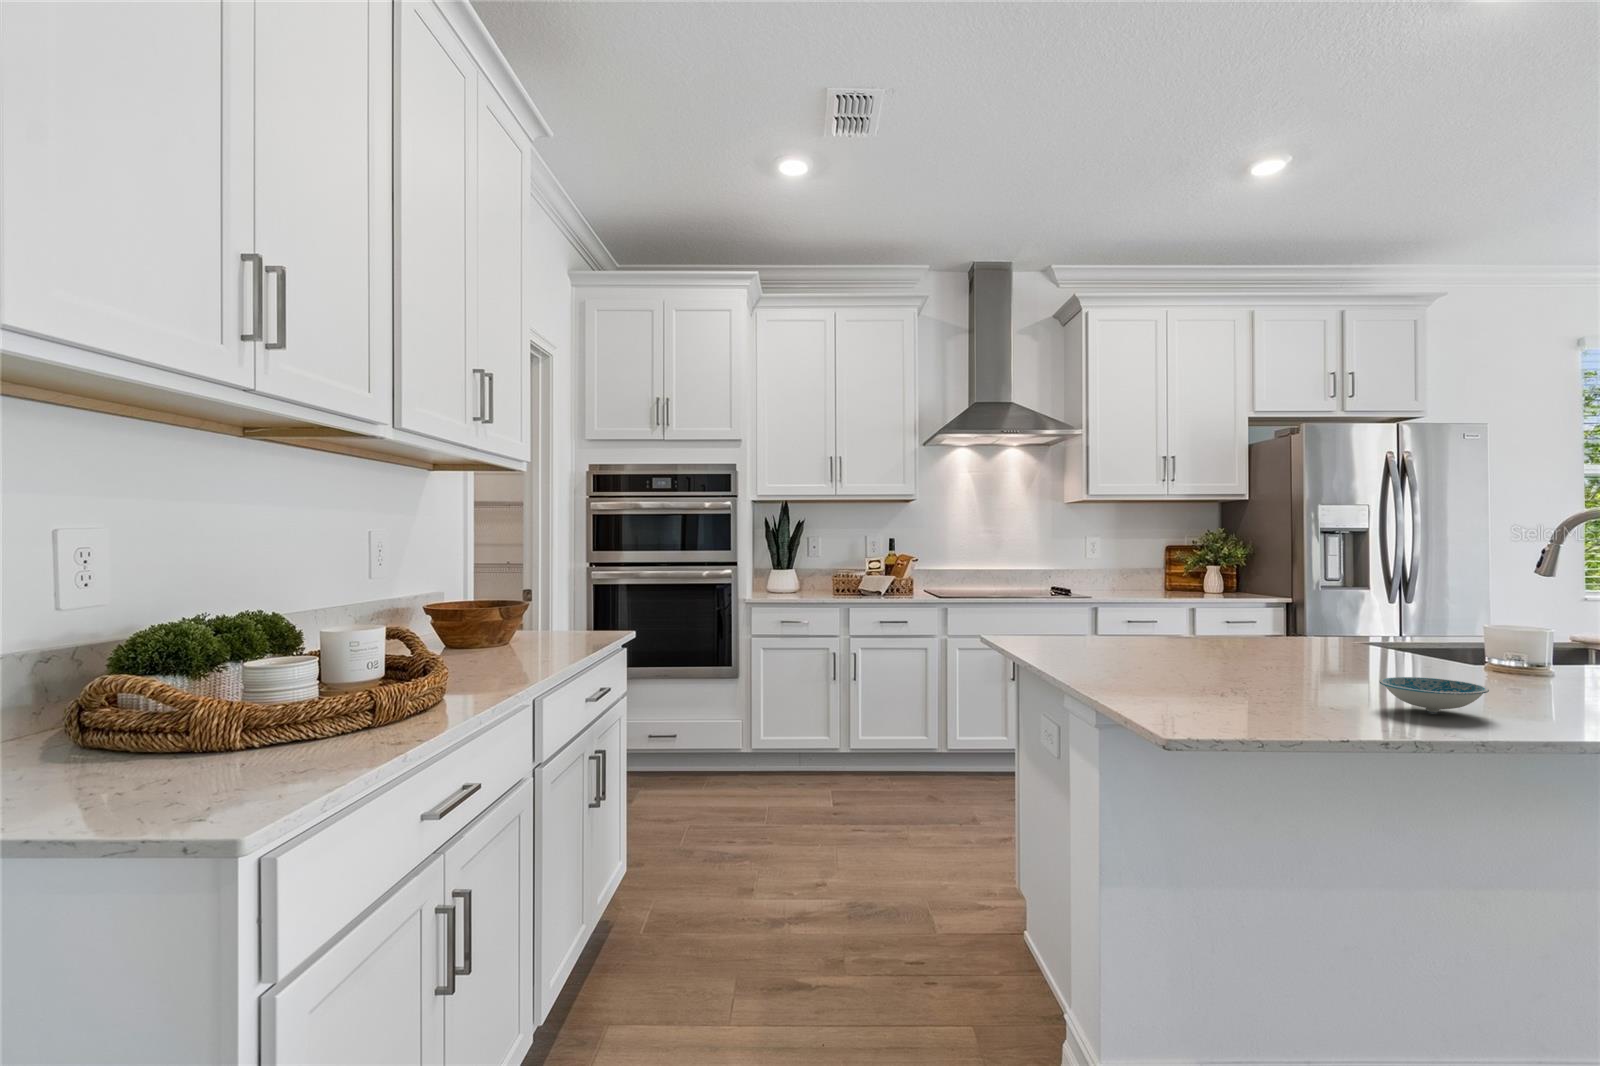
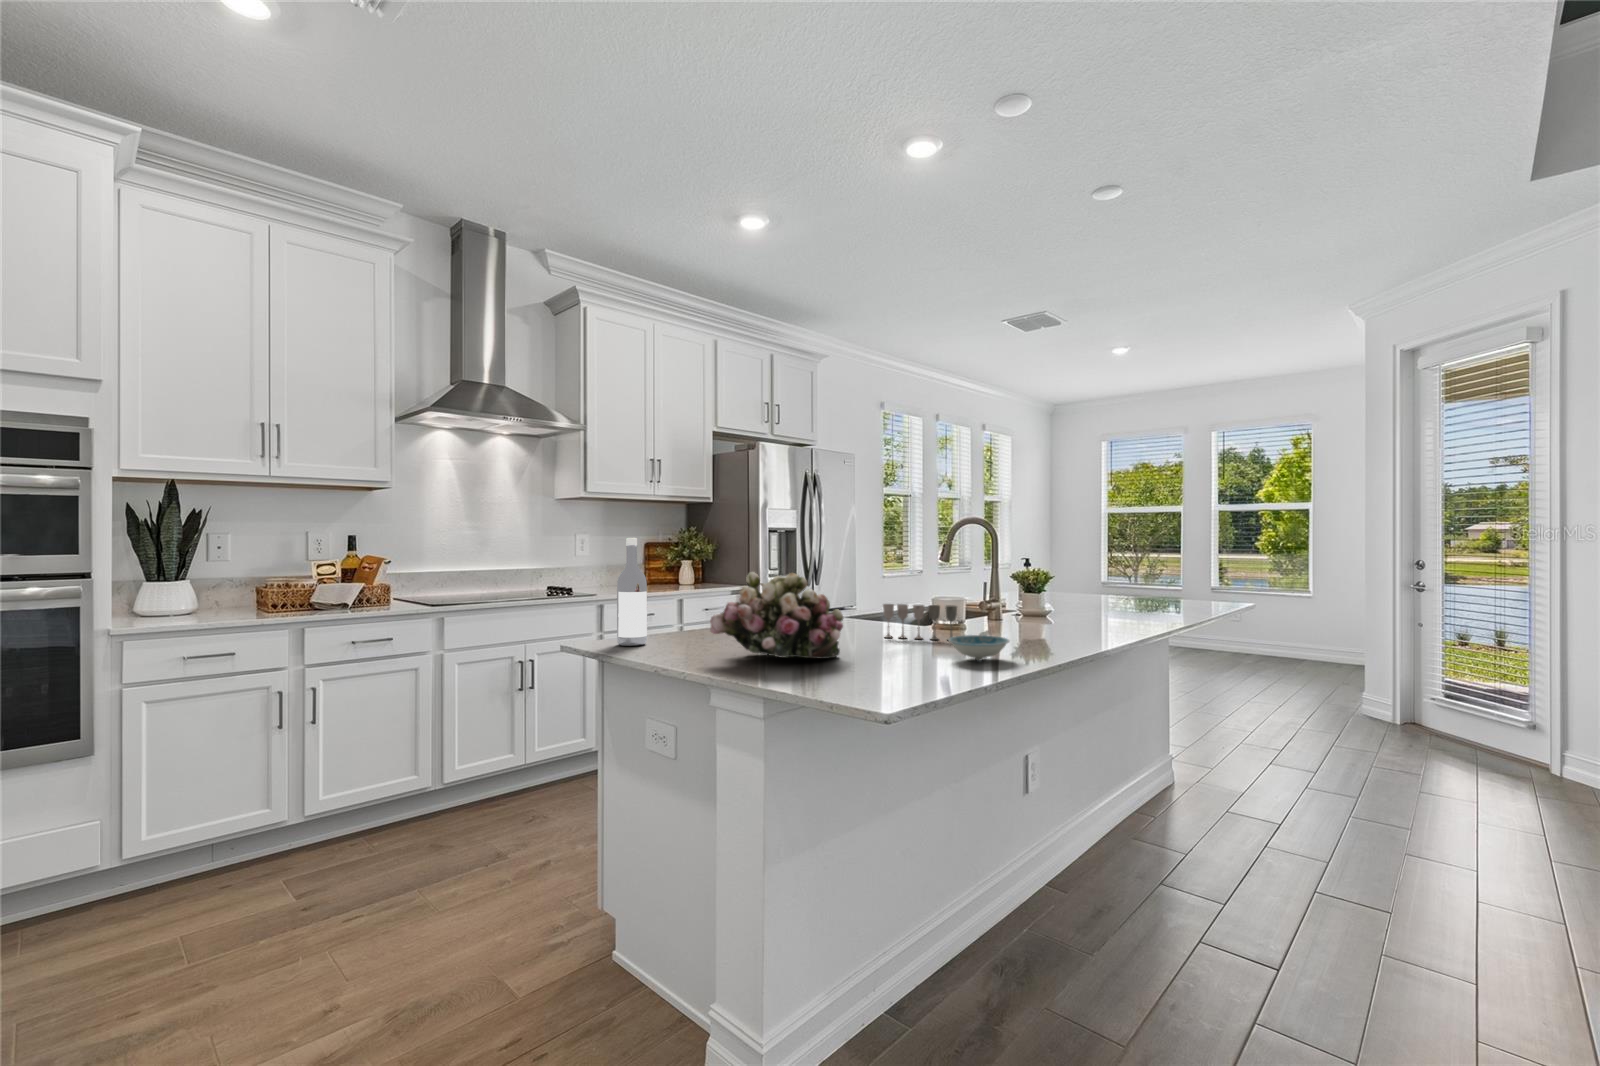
wine bottle: none [1031,545,1059,646] -> present [617,538,647,646]
flower arrangement: none [1081,582,1245,682] -> present [710,572,843,659]
wine glass: none [1349,629,1463,686] -> present [883,604,957,640]

